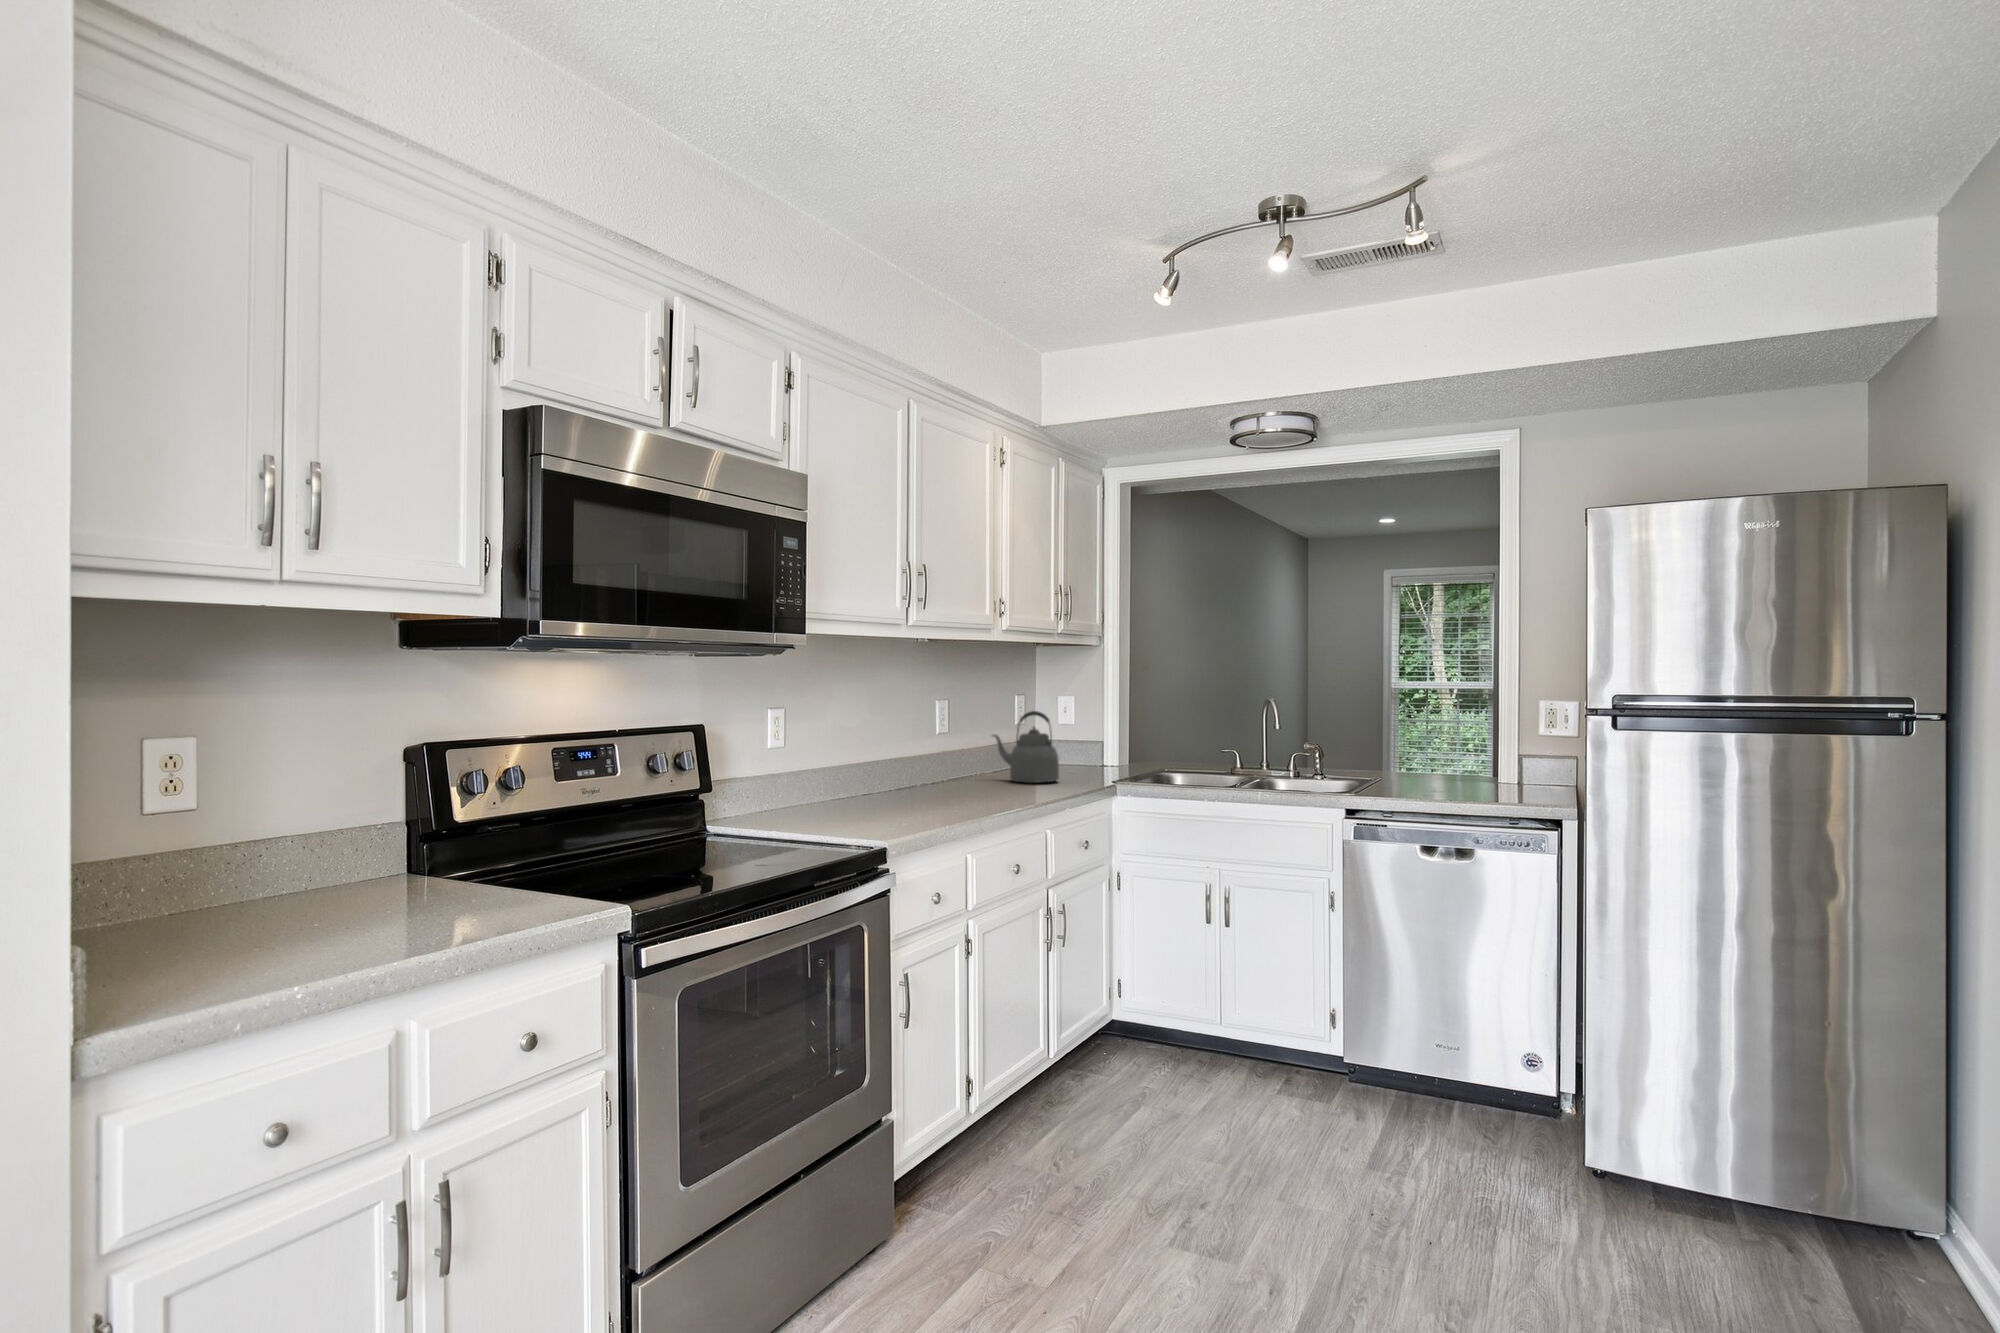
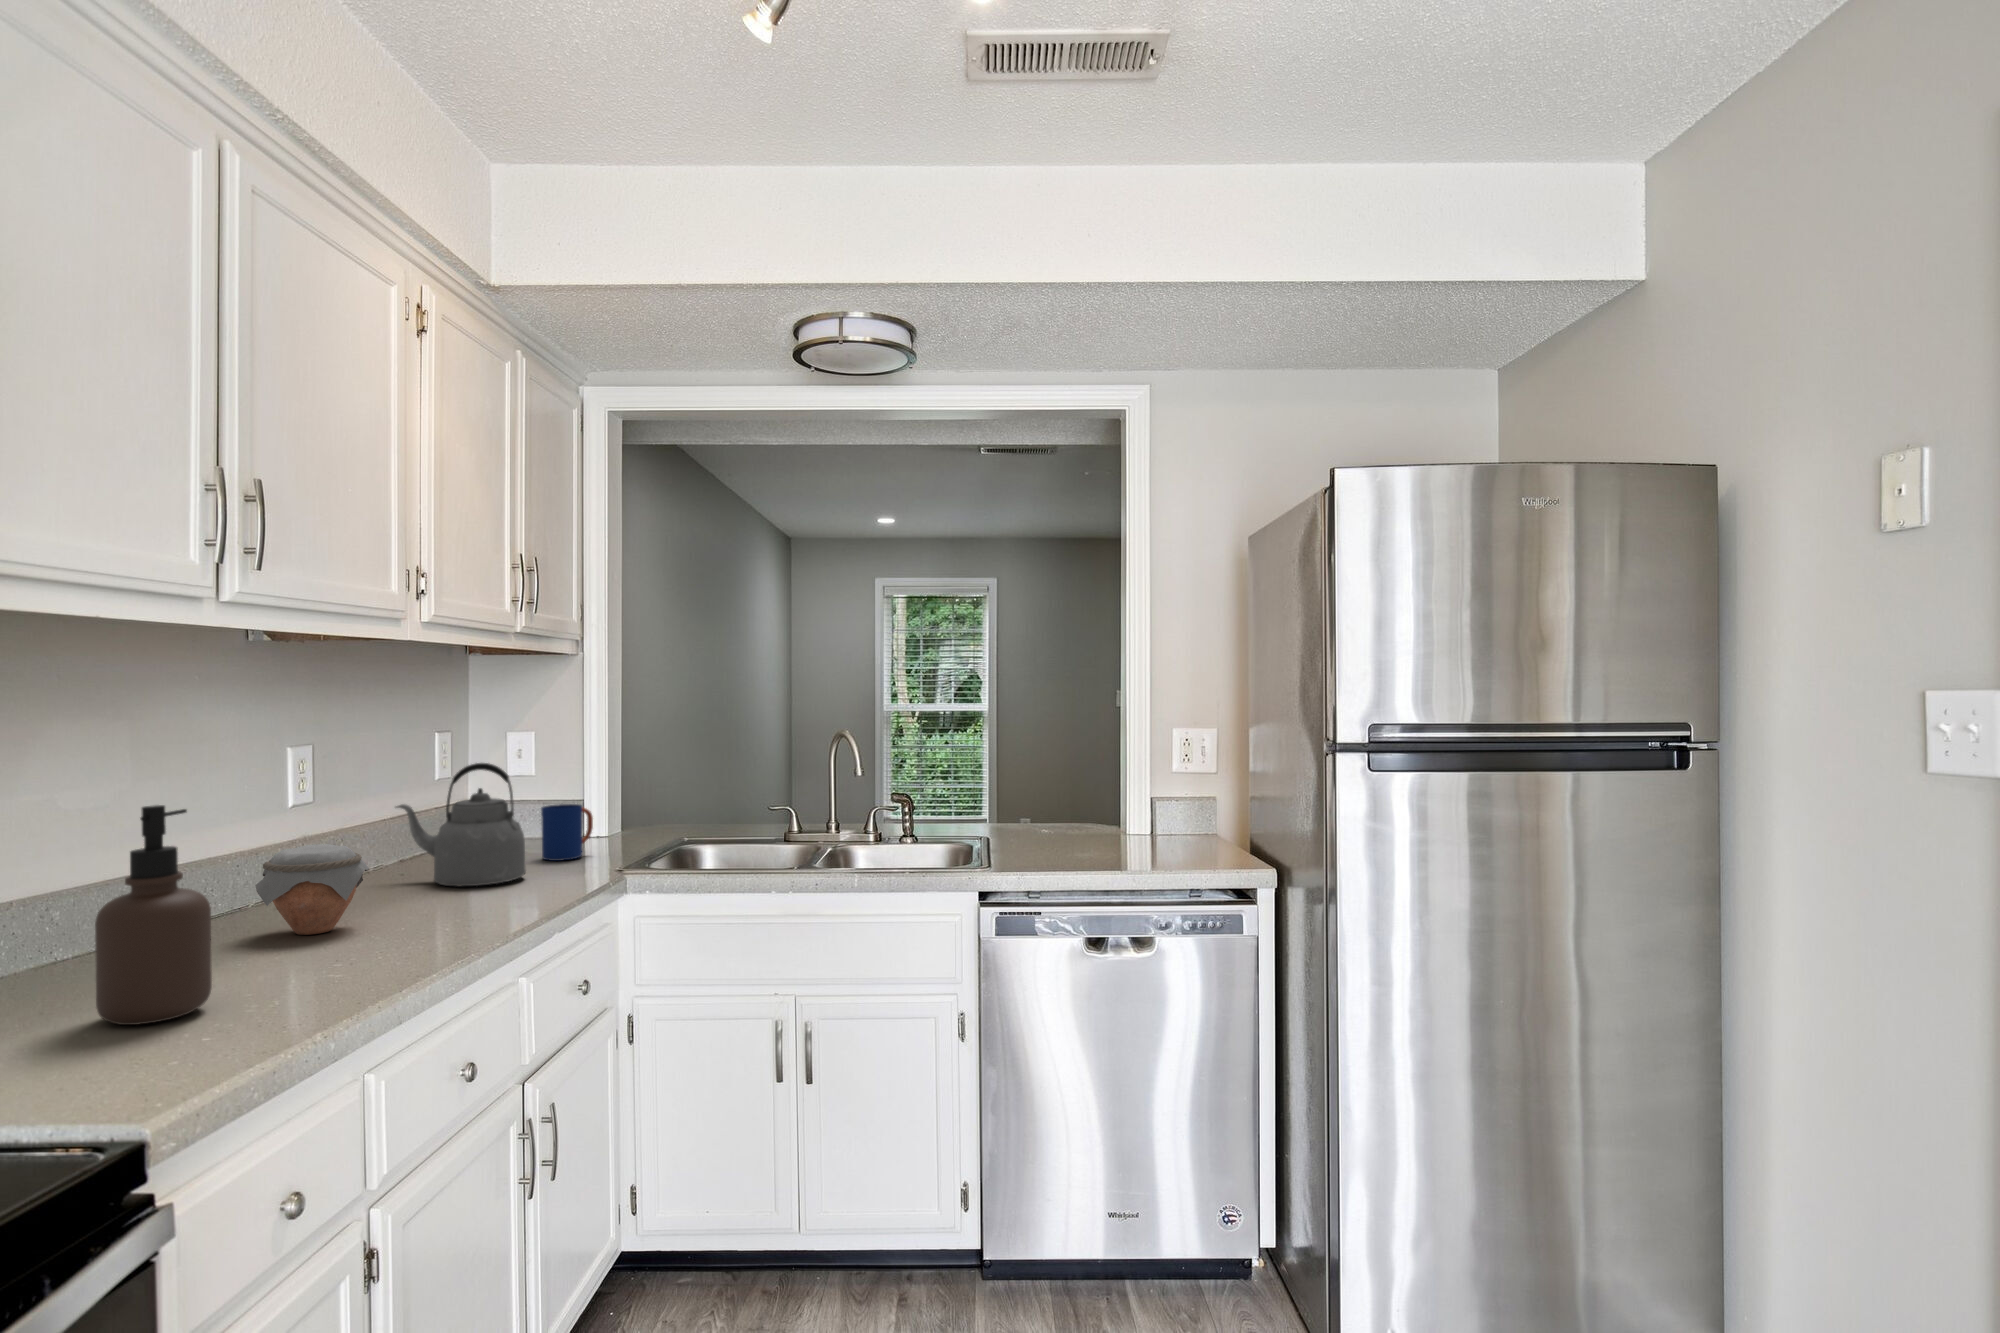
soap dispenser: none [872,717,912,809] -> present [95,805,212,1025]
mug: none [1073,742,1104,777] -> present [541,804,593,861]
jar: none [926,748,975,792] -> present [255,844,369,935]

